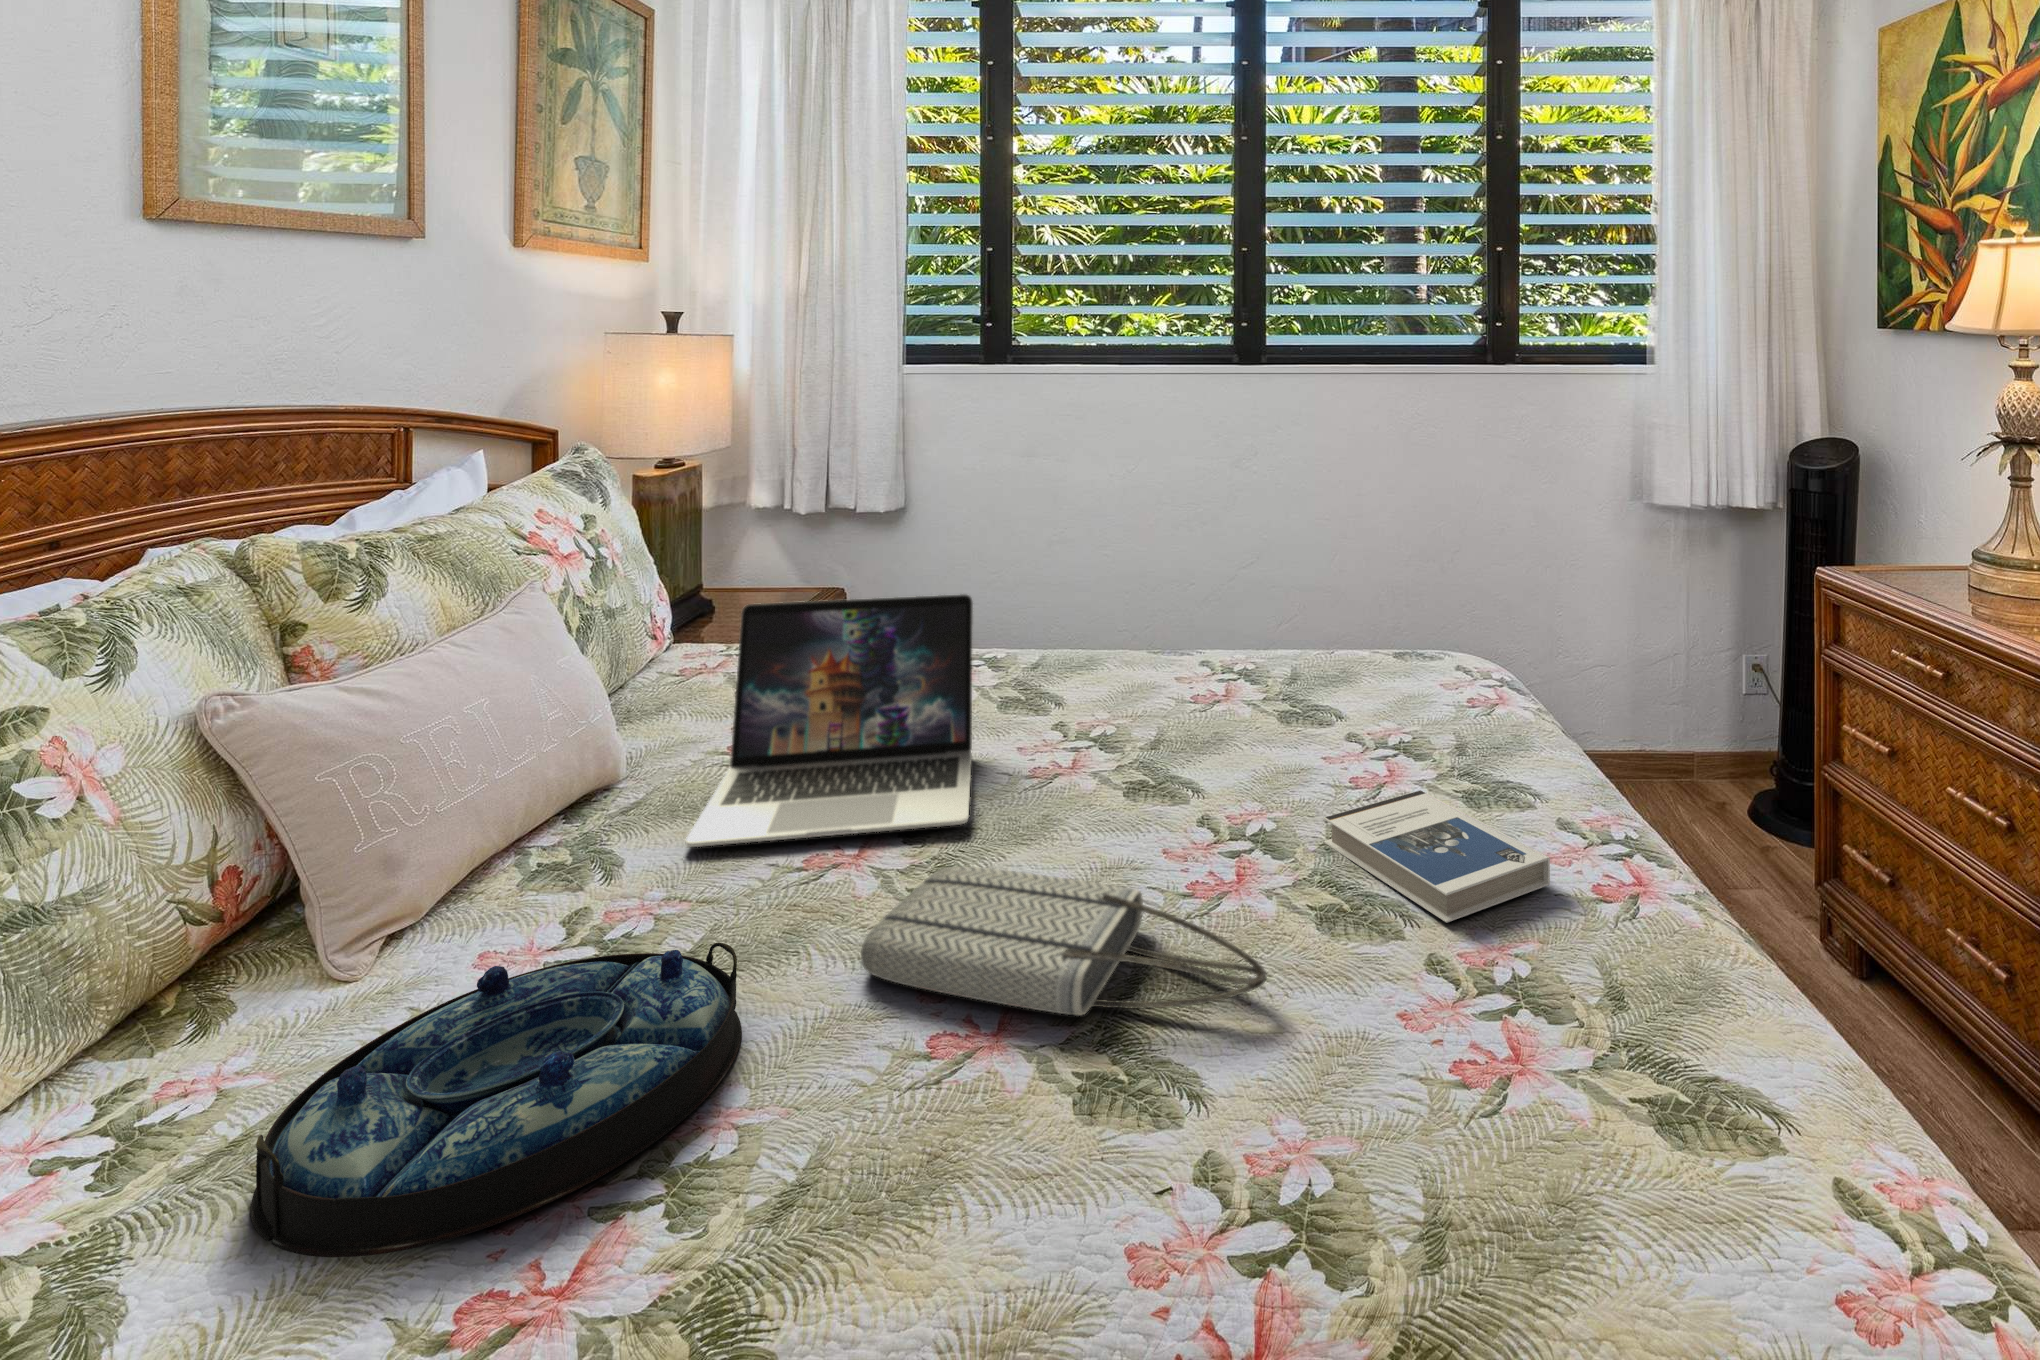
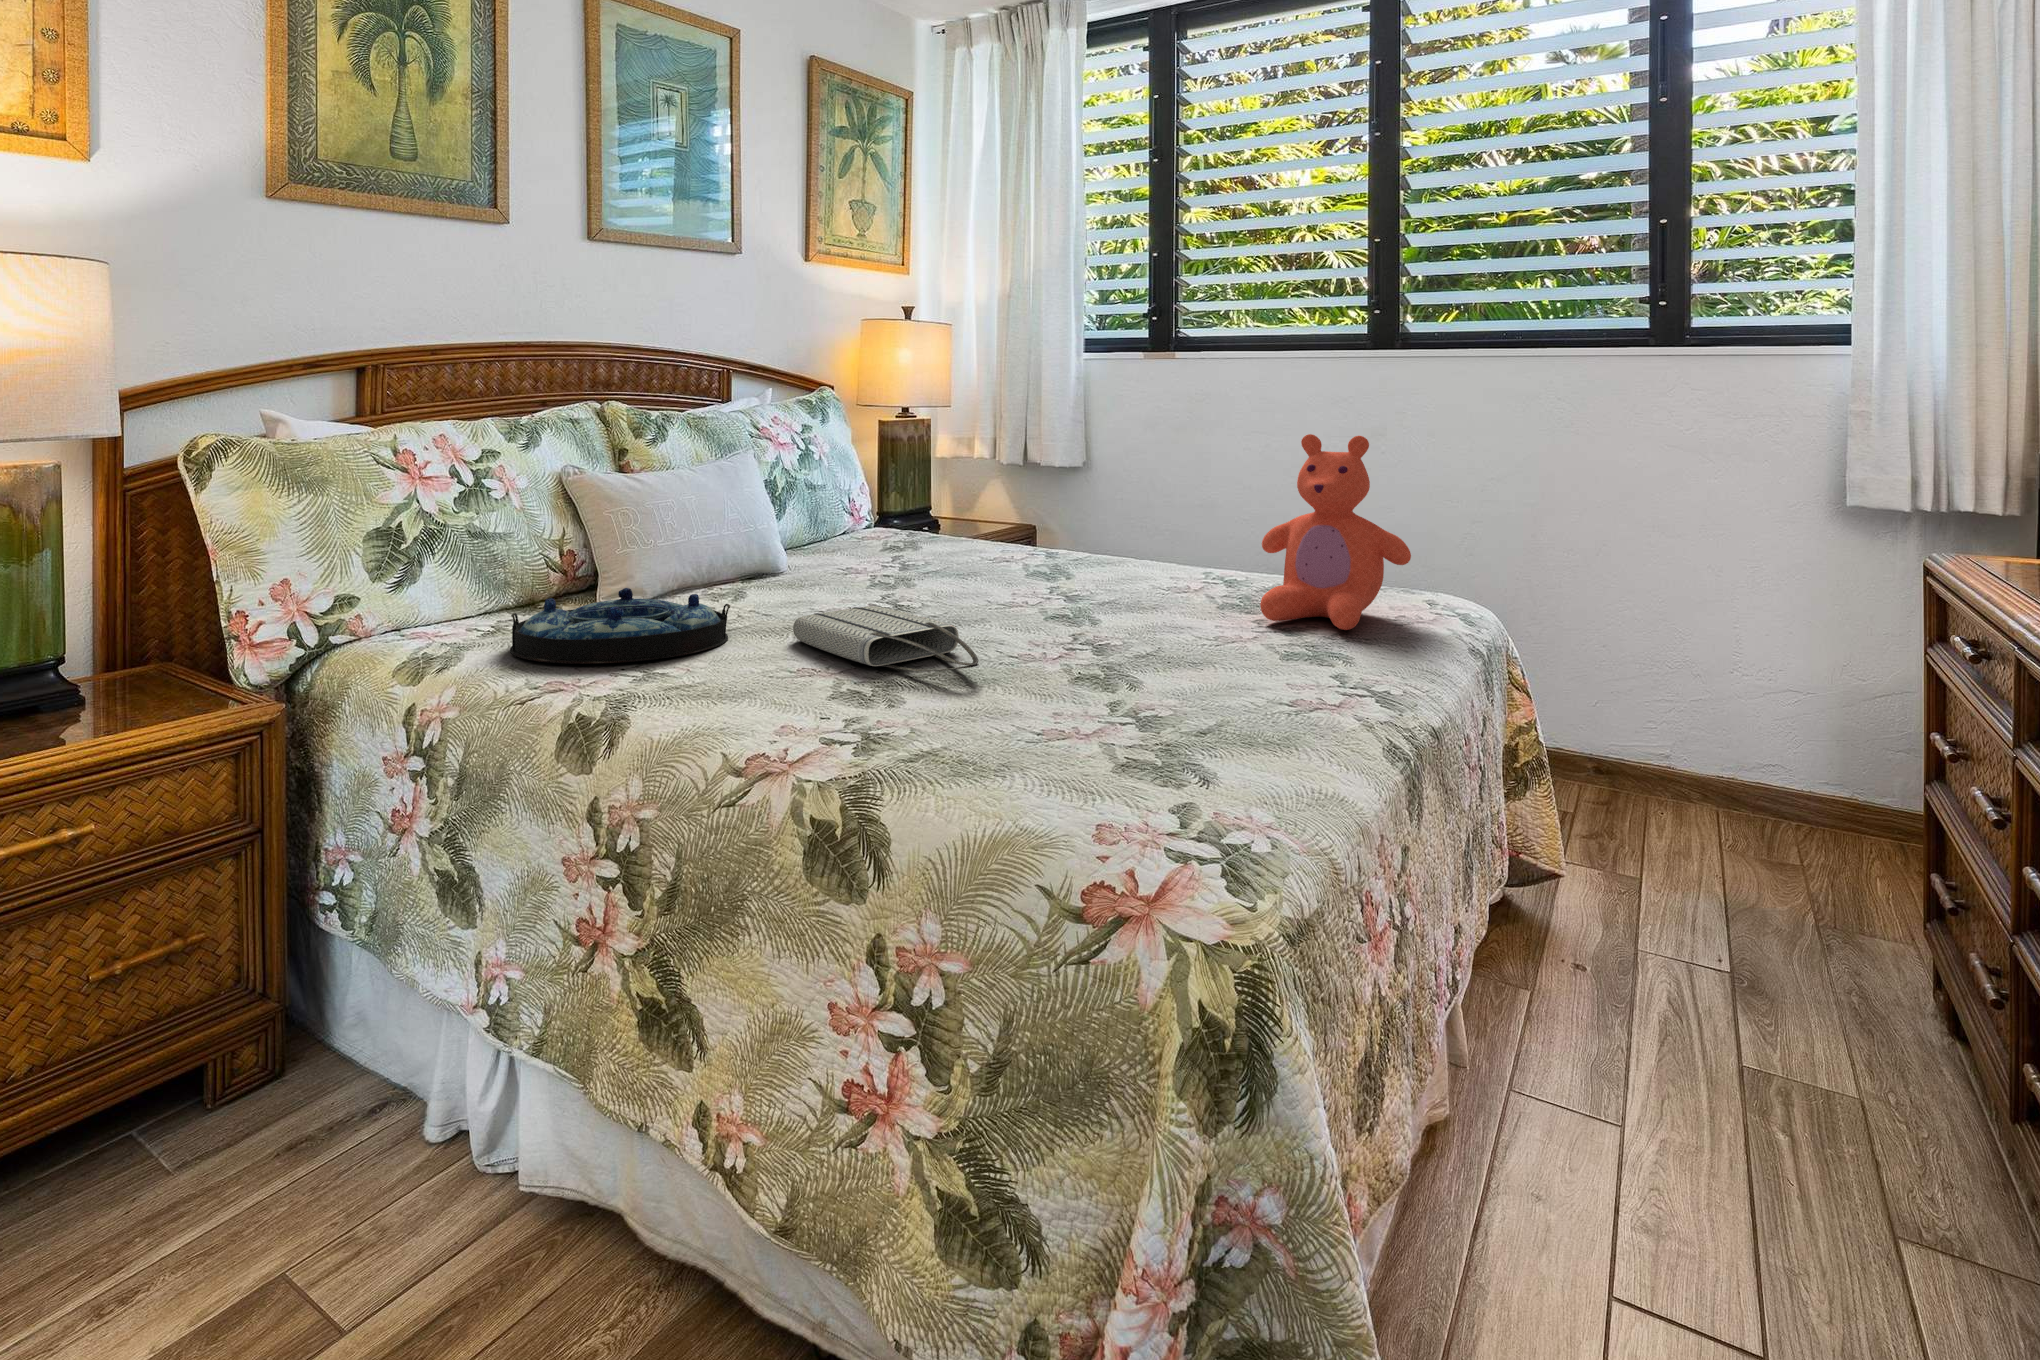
teddy bear: none [1340,515,1512,751] -> present [1260,434,1411,630]
laptop: present [686,594,973,847] -> none [774,471,987,603]
hardback book: present [1324,790,1550,923] -> none [1133,628,1254,684]

